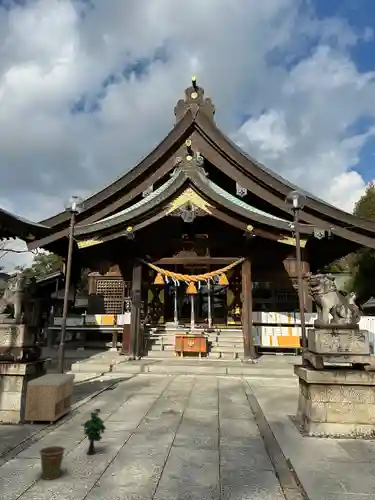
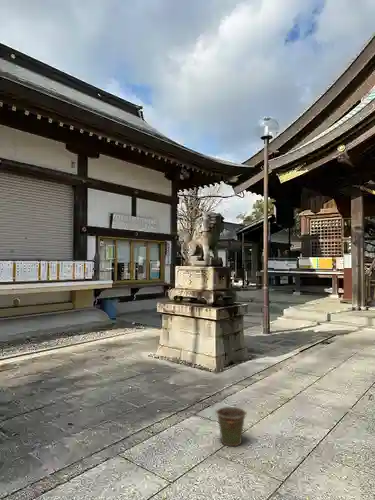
storage bench: present [25,374,75,424] -> none [220,320,275,376]
decorative plant: present [82,409,106,455] -> none [270,368,303,423]

